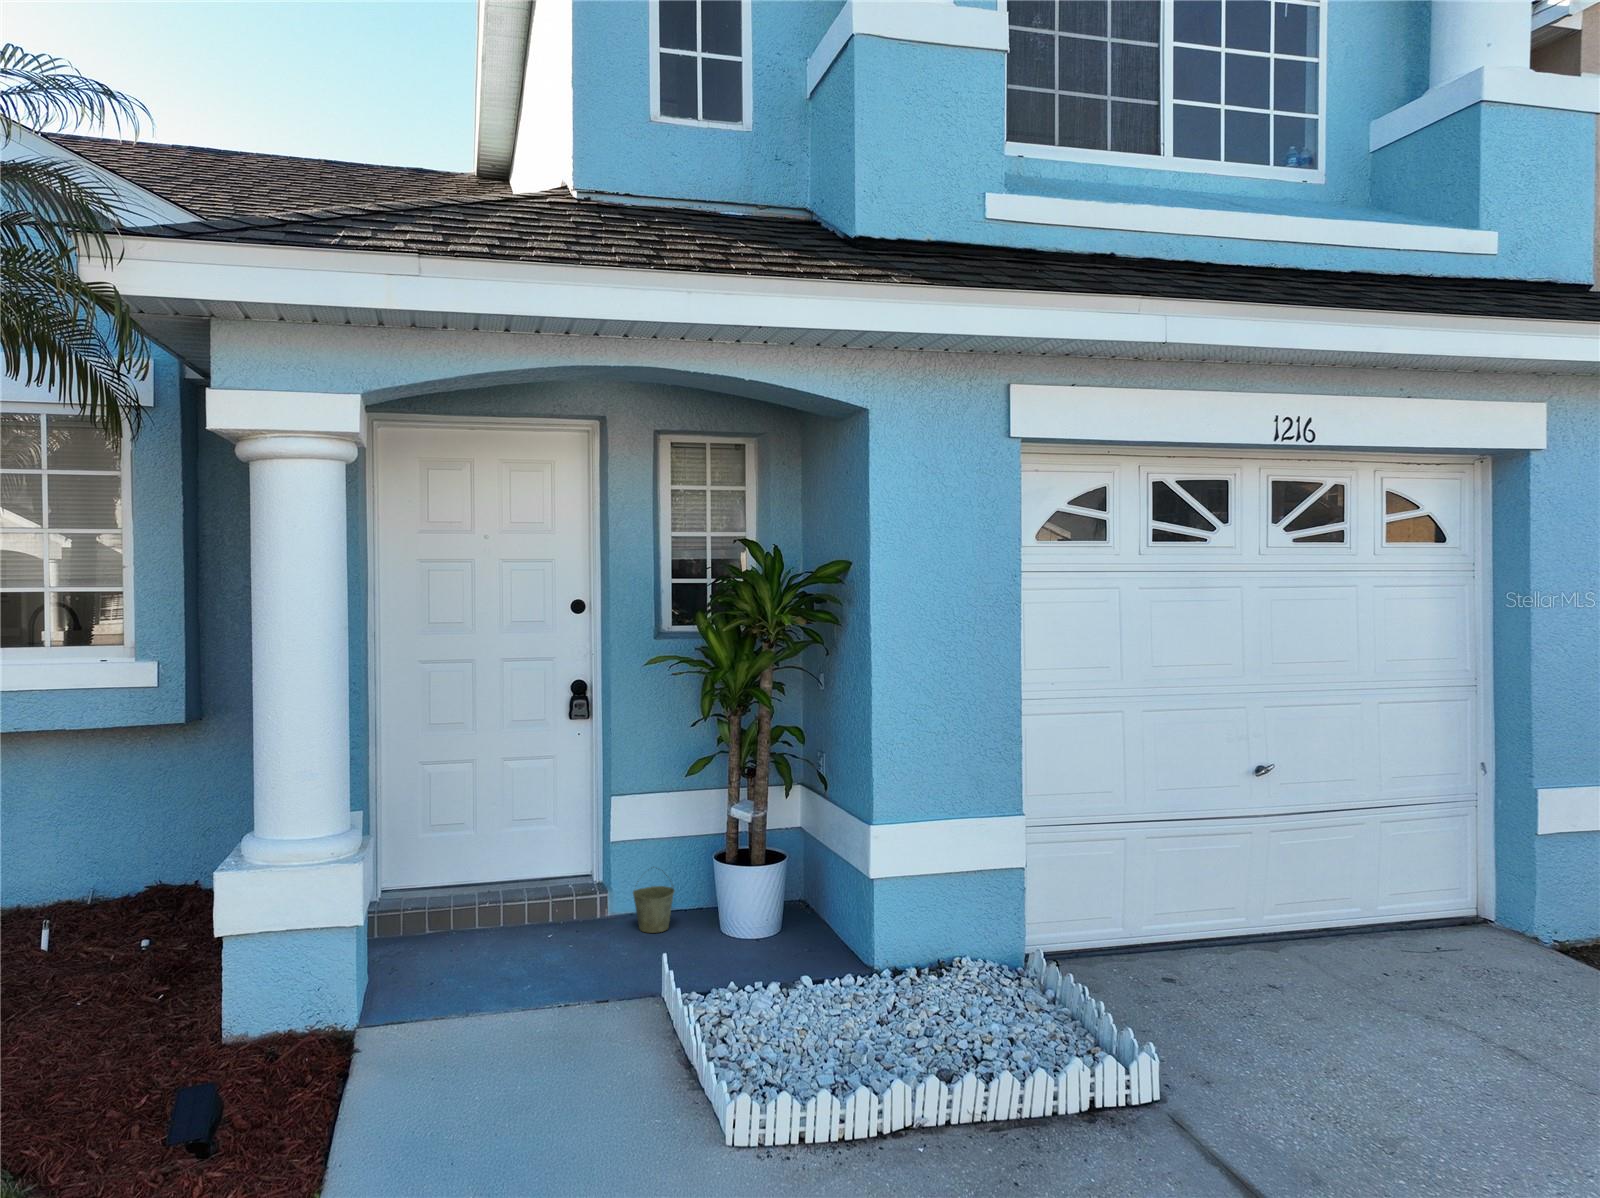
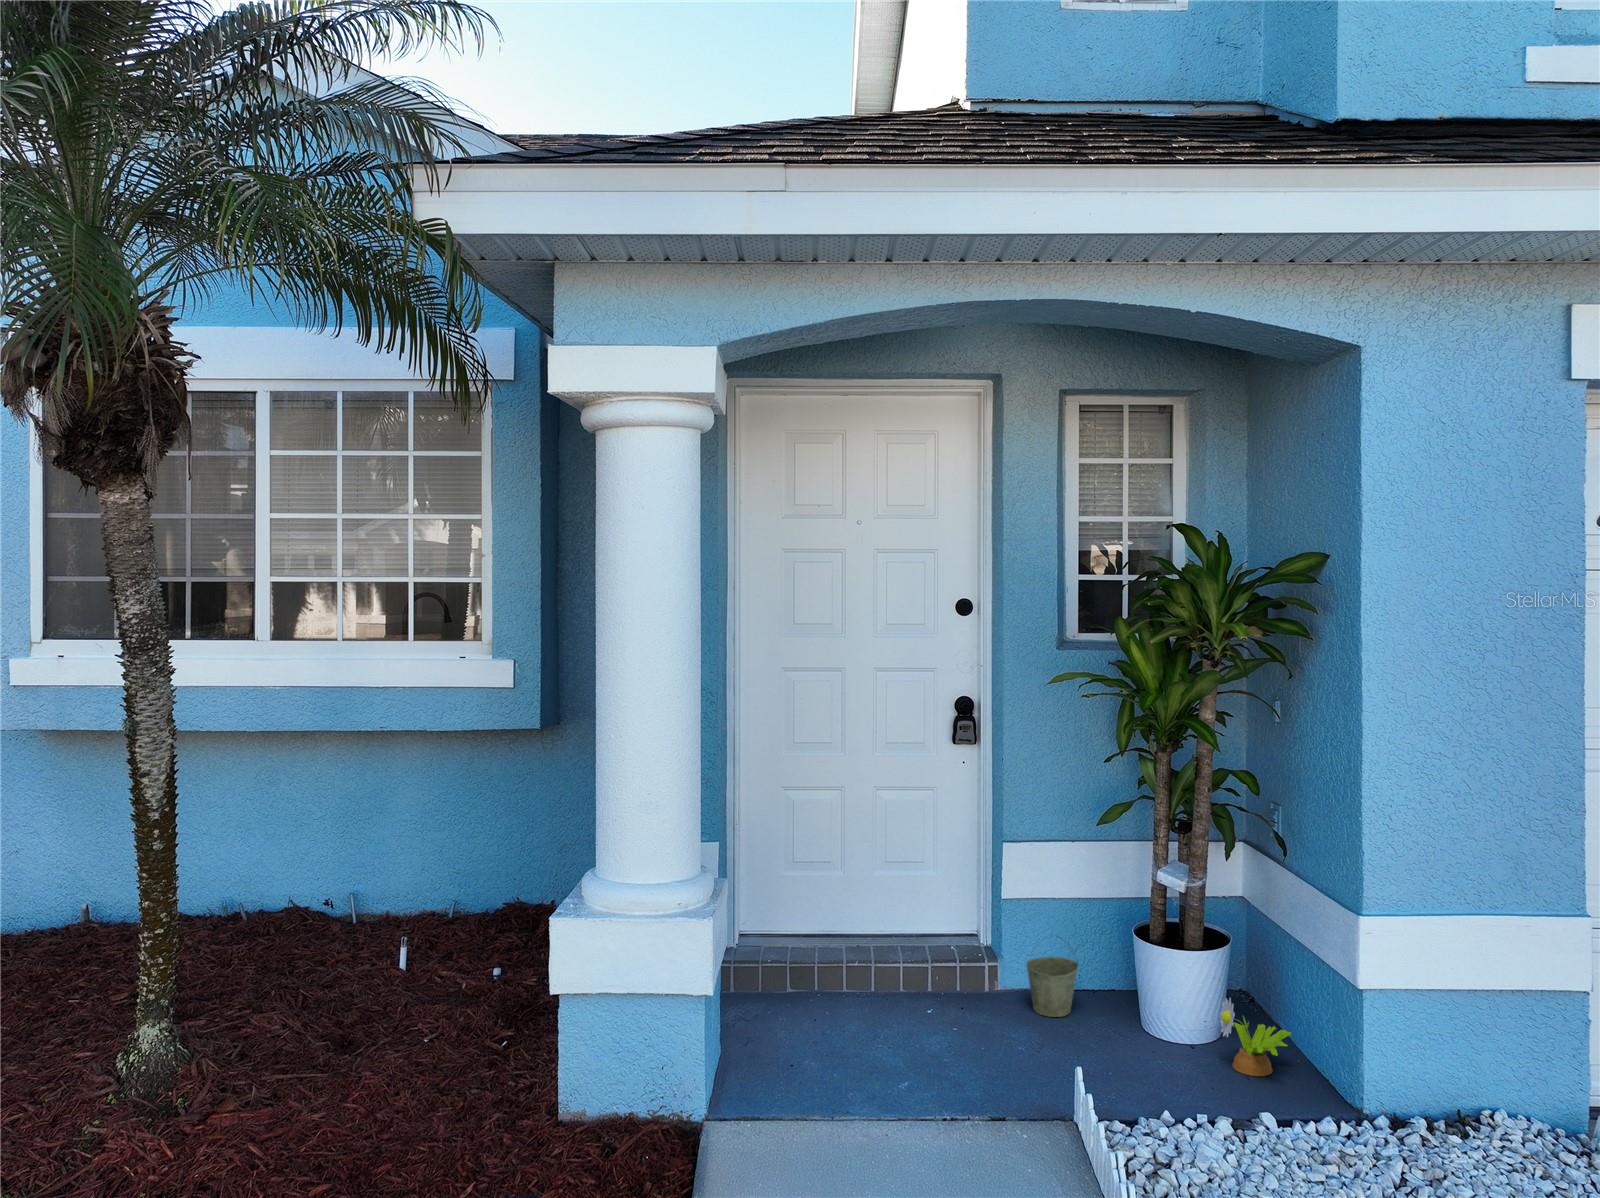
decorative plant: none [779,899,830,957] -> present [1220,998,1291,1076]

